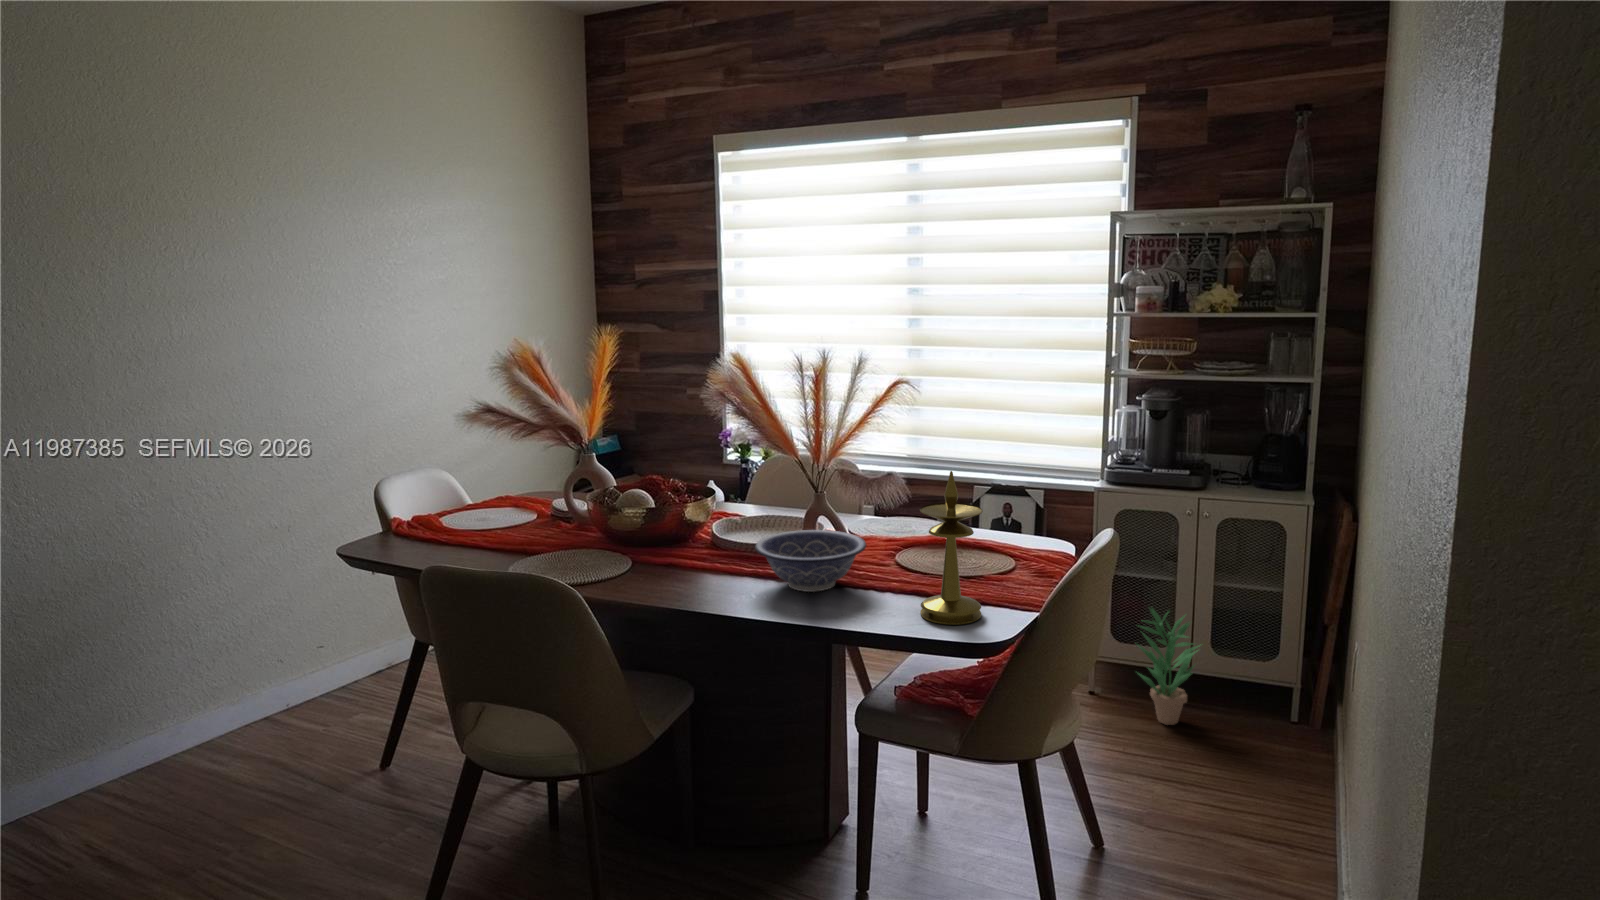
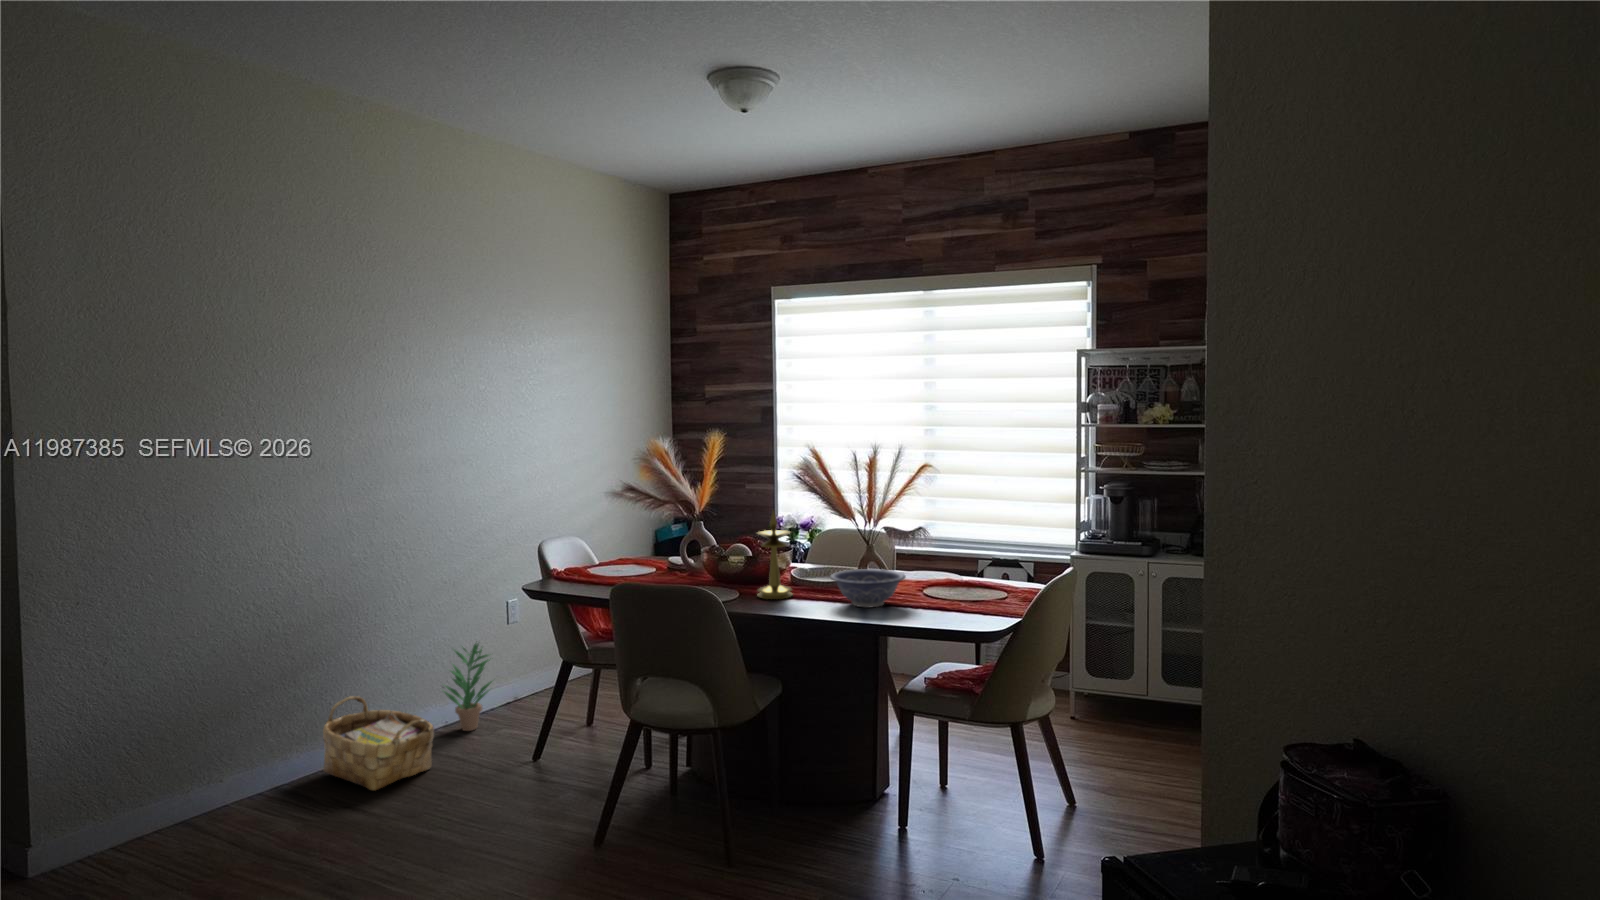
candlestick: present [920,471,983,625] -> present [757,511,792,599]
potted plant: present [1138,608,1199,725] -> present [444,644,492,731]
woven basket: none [86,686,246,821] -> present [323,696,434,791]

